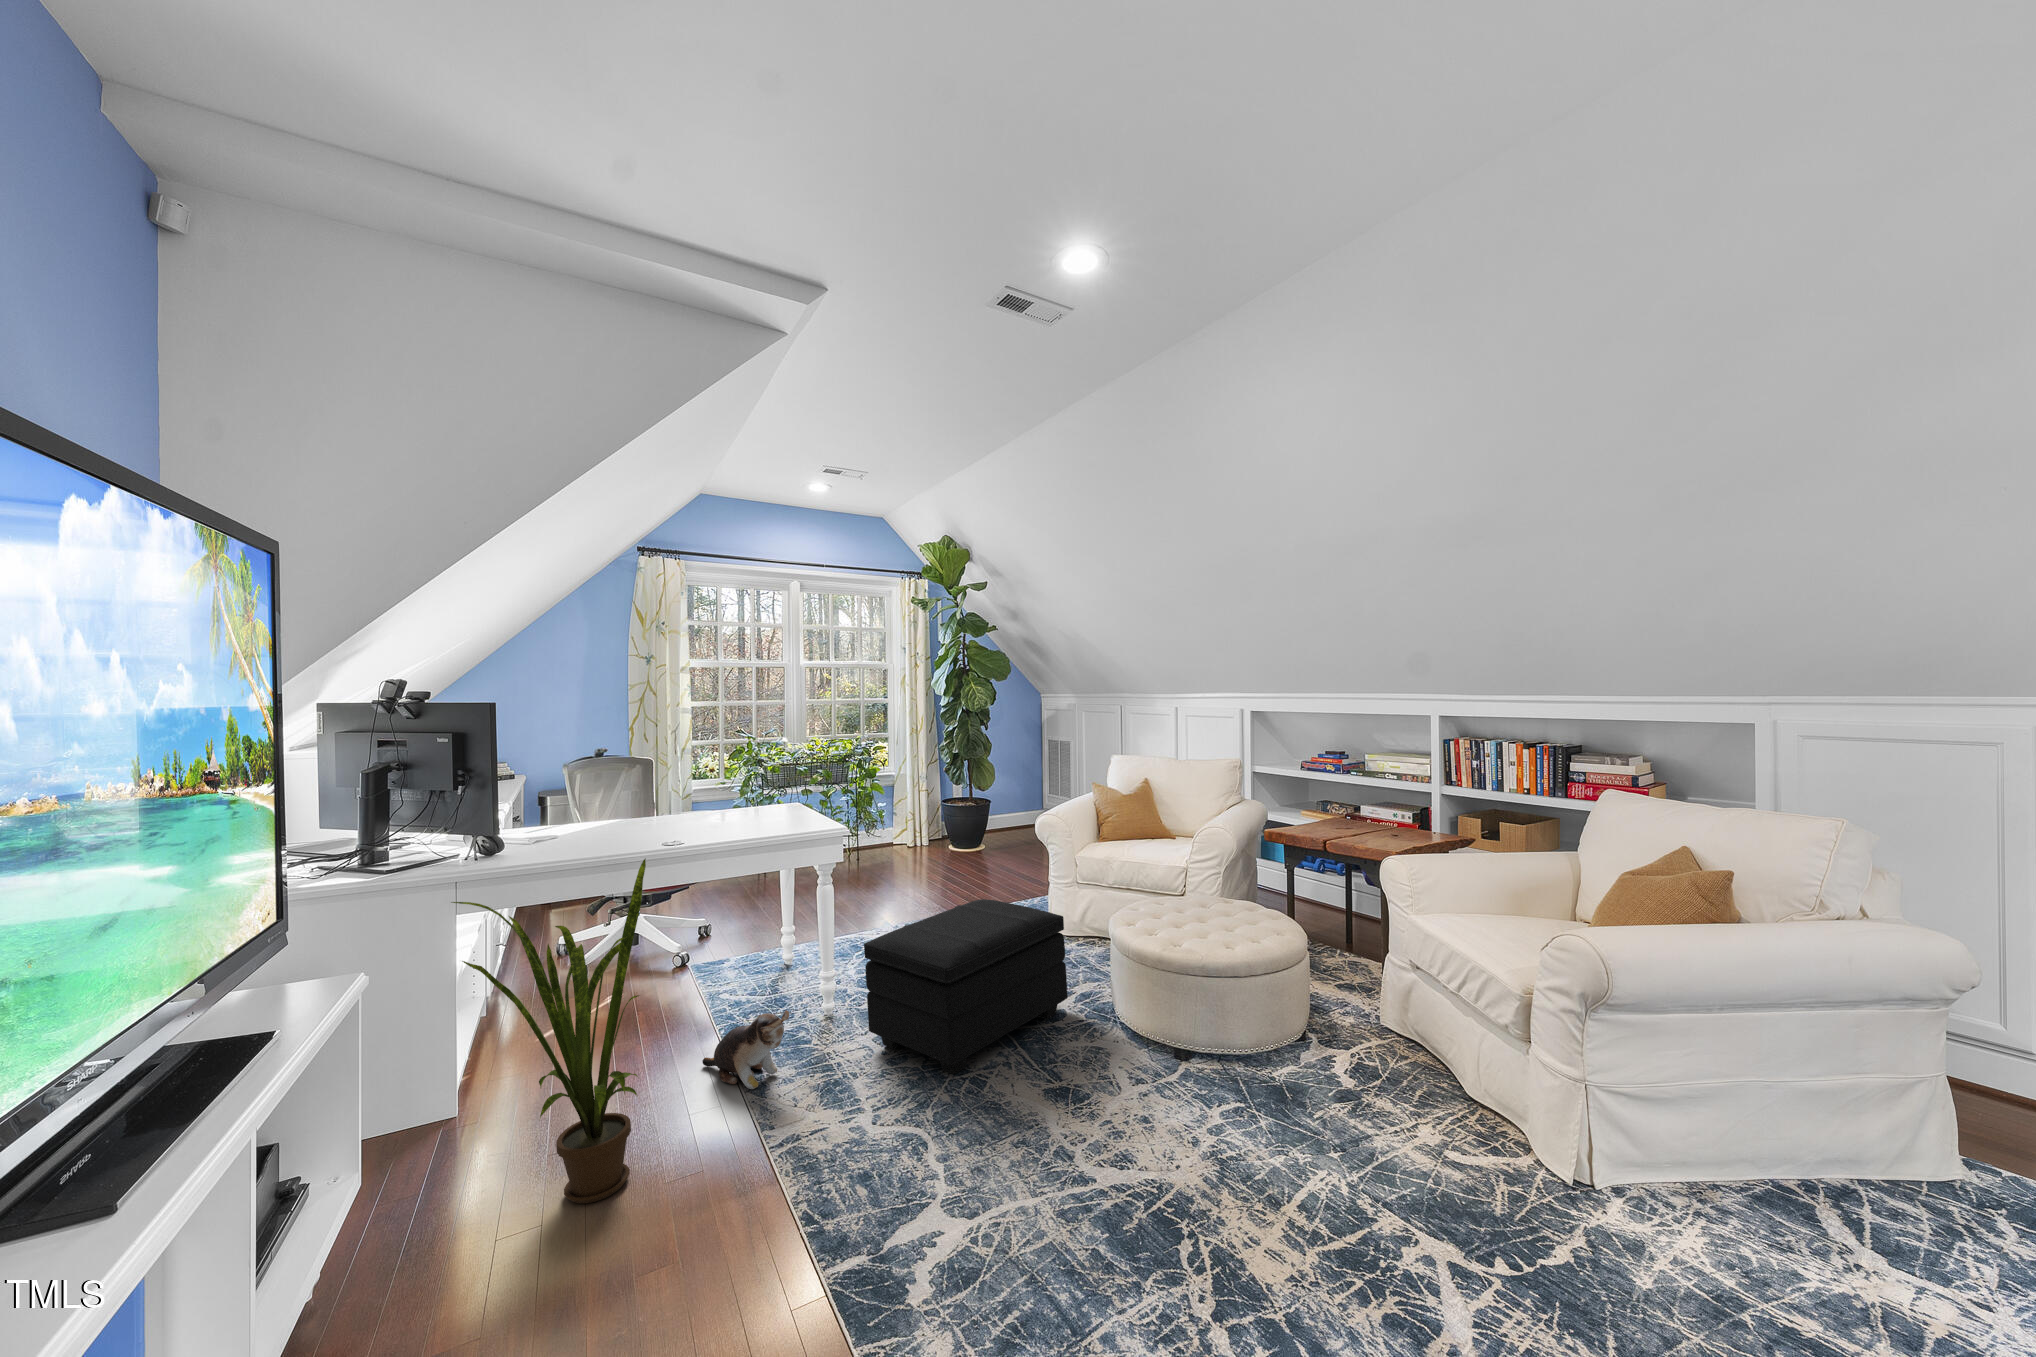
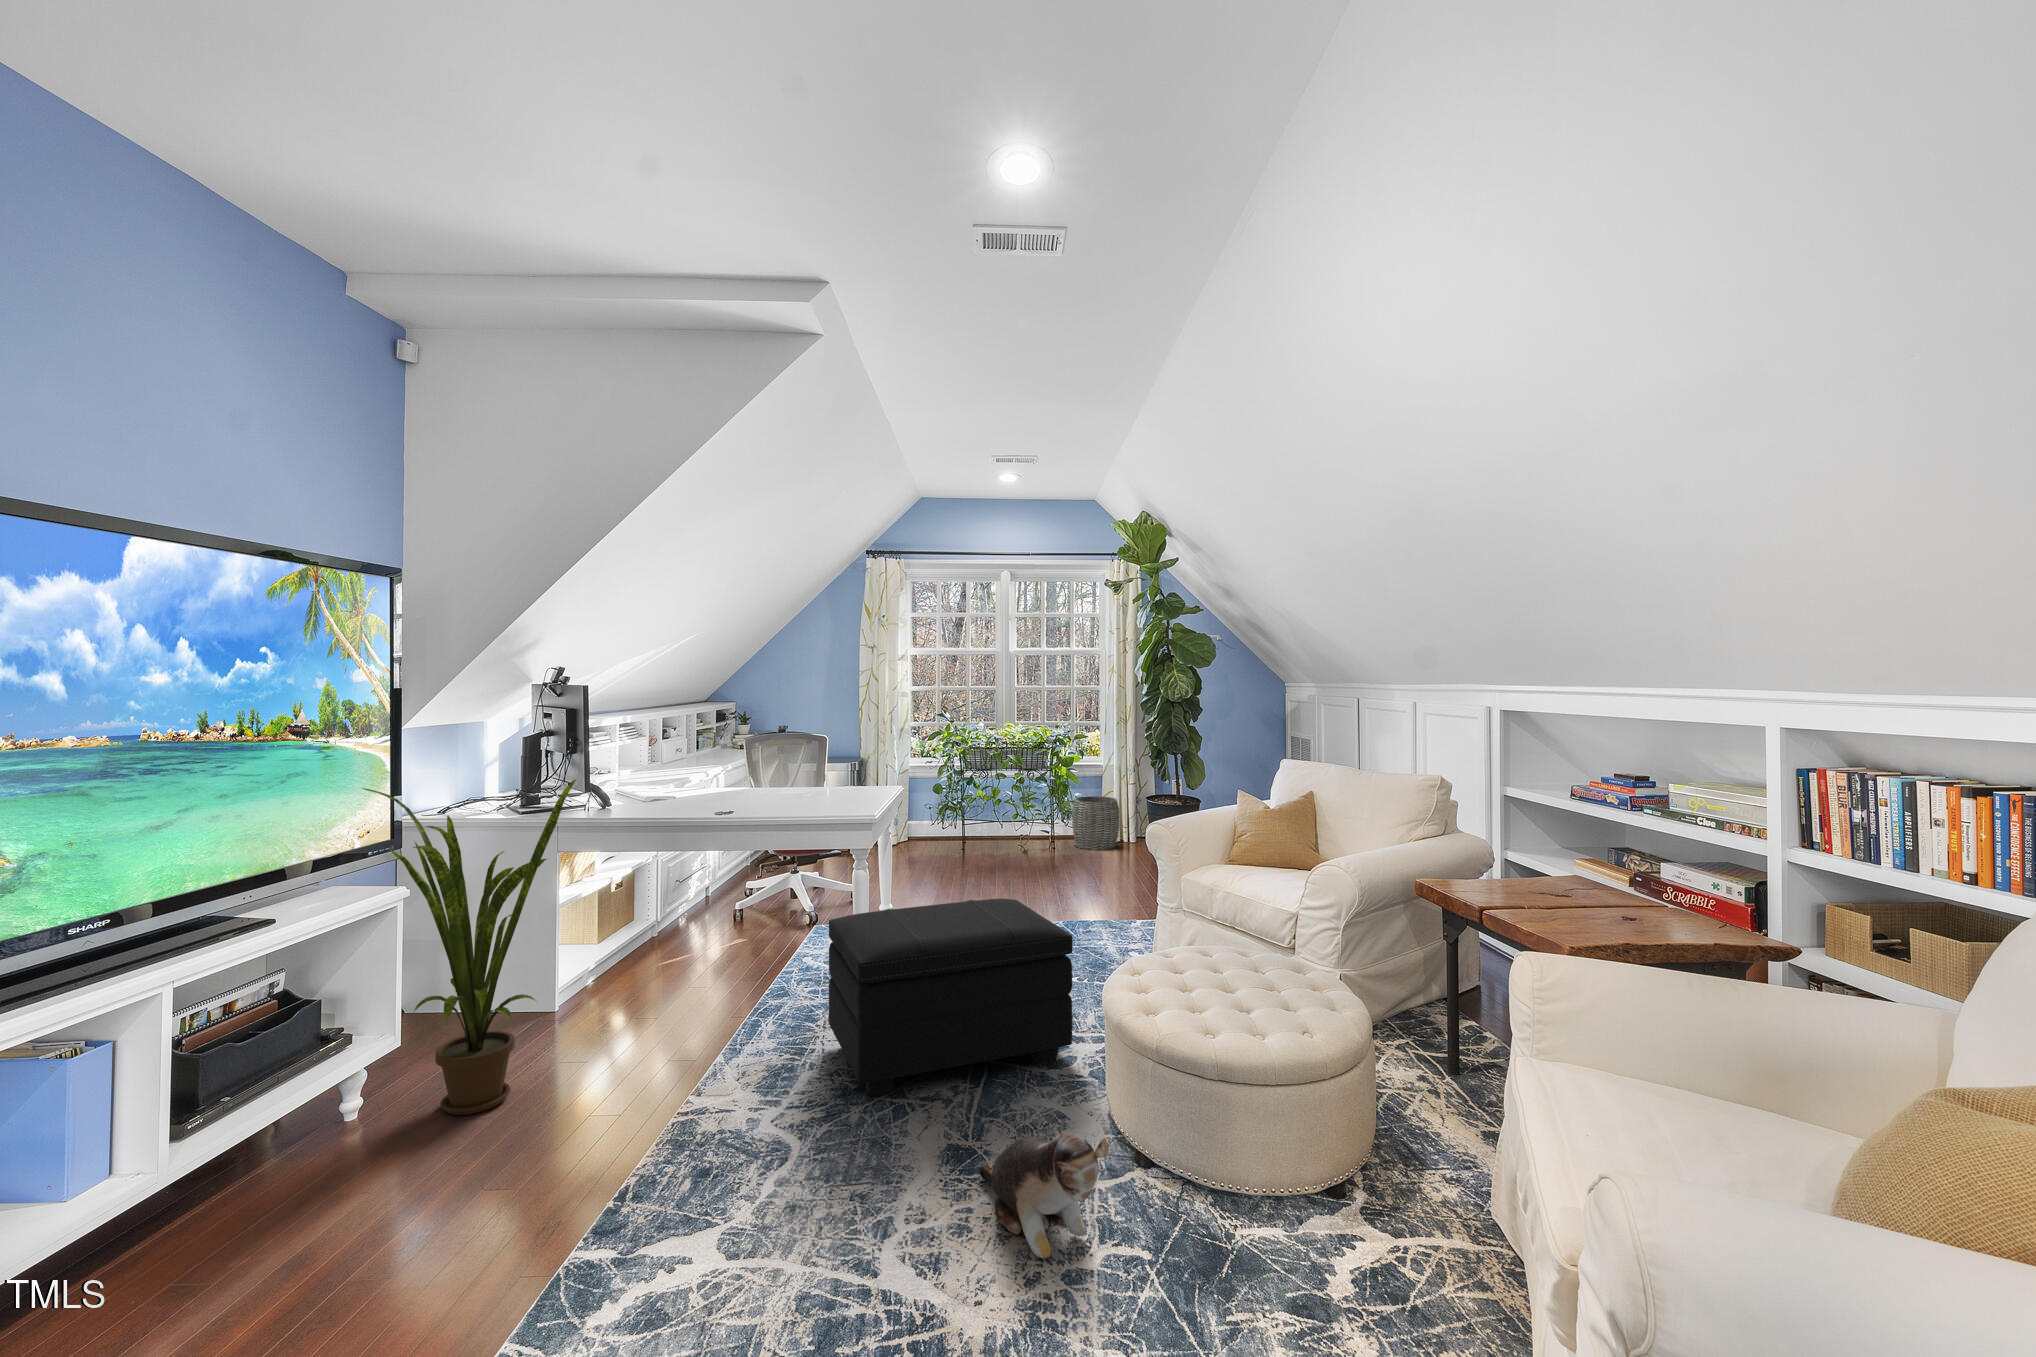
woven basket: none [875,806,916,853] -> present [1072,796,1119,850]
plush toy: present [702,1010,789,1089] -> present [979,1133,1109,1258]

